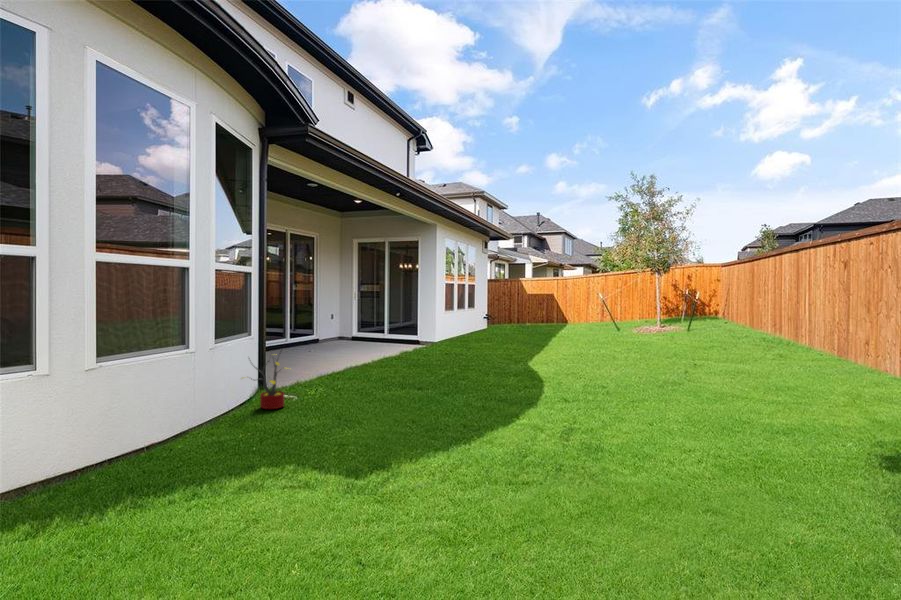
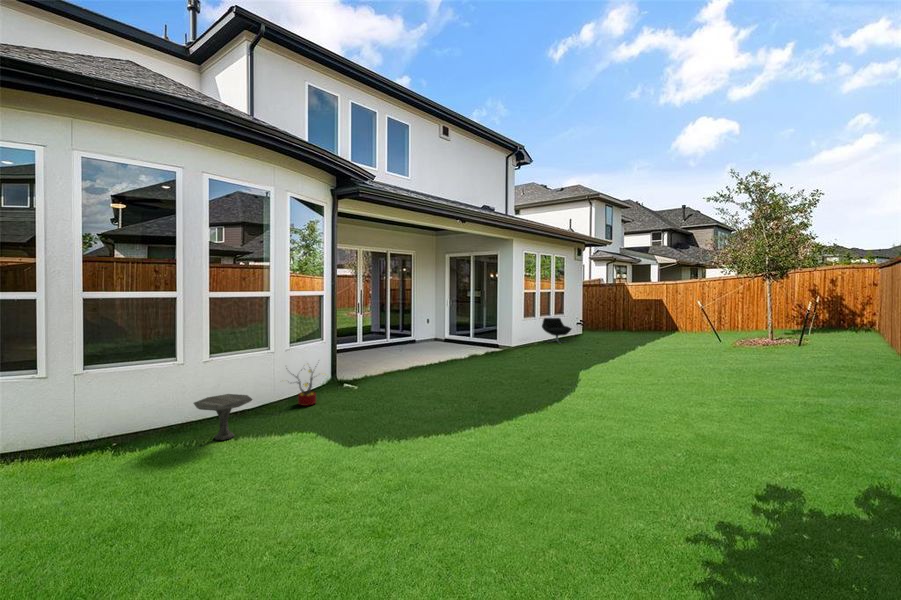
lounge chair: none [458,311,491,338] -> present [542,318,571,341]
side table: none [158,392,245,456] -> present [194,394,252,440]

